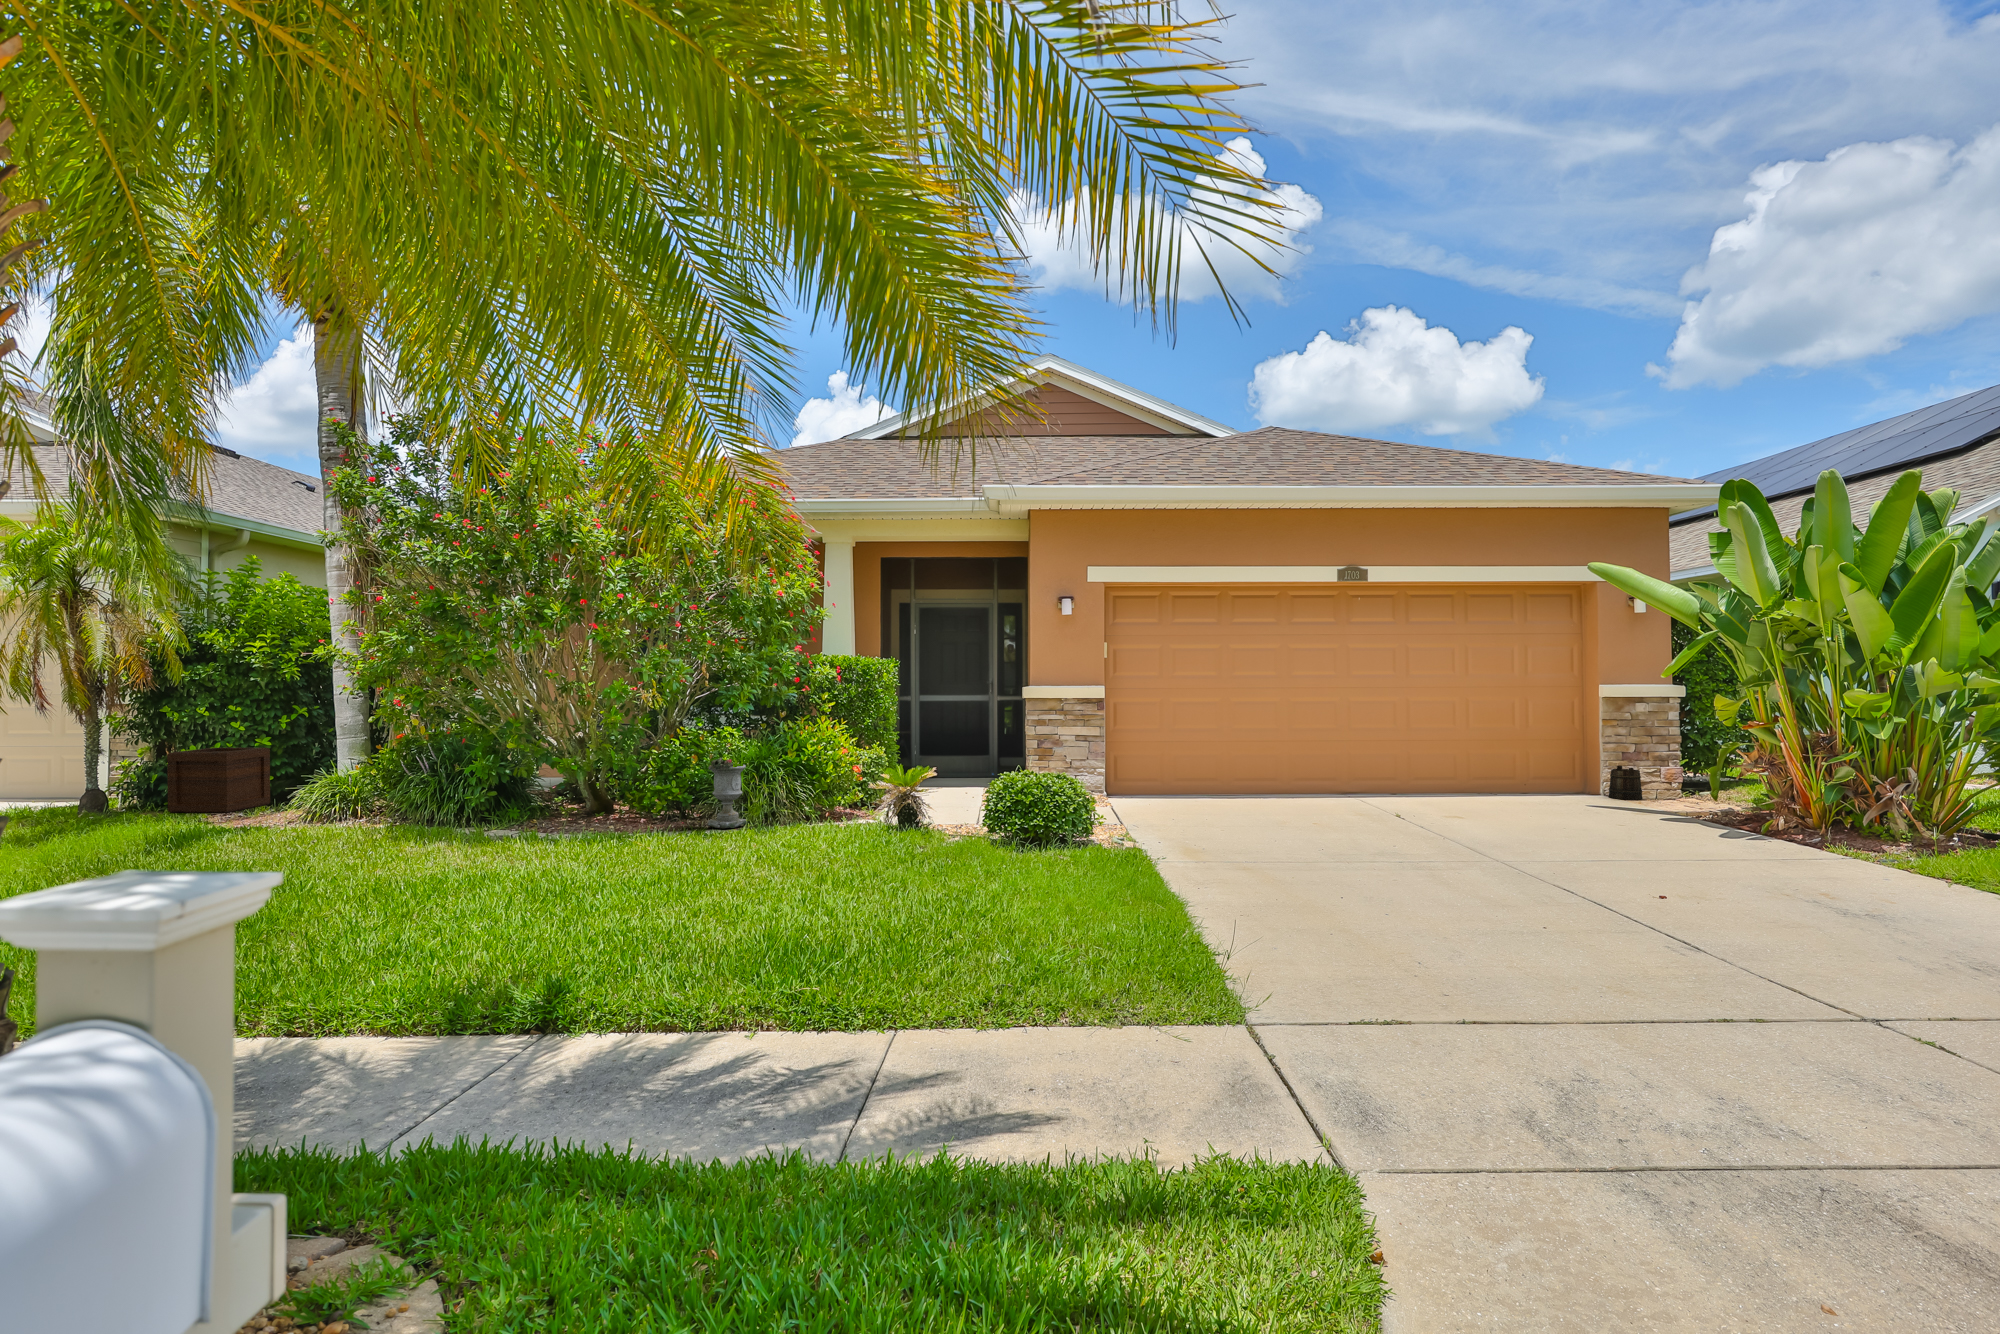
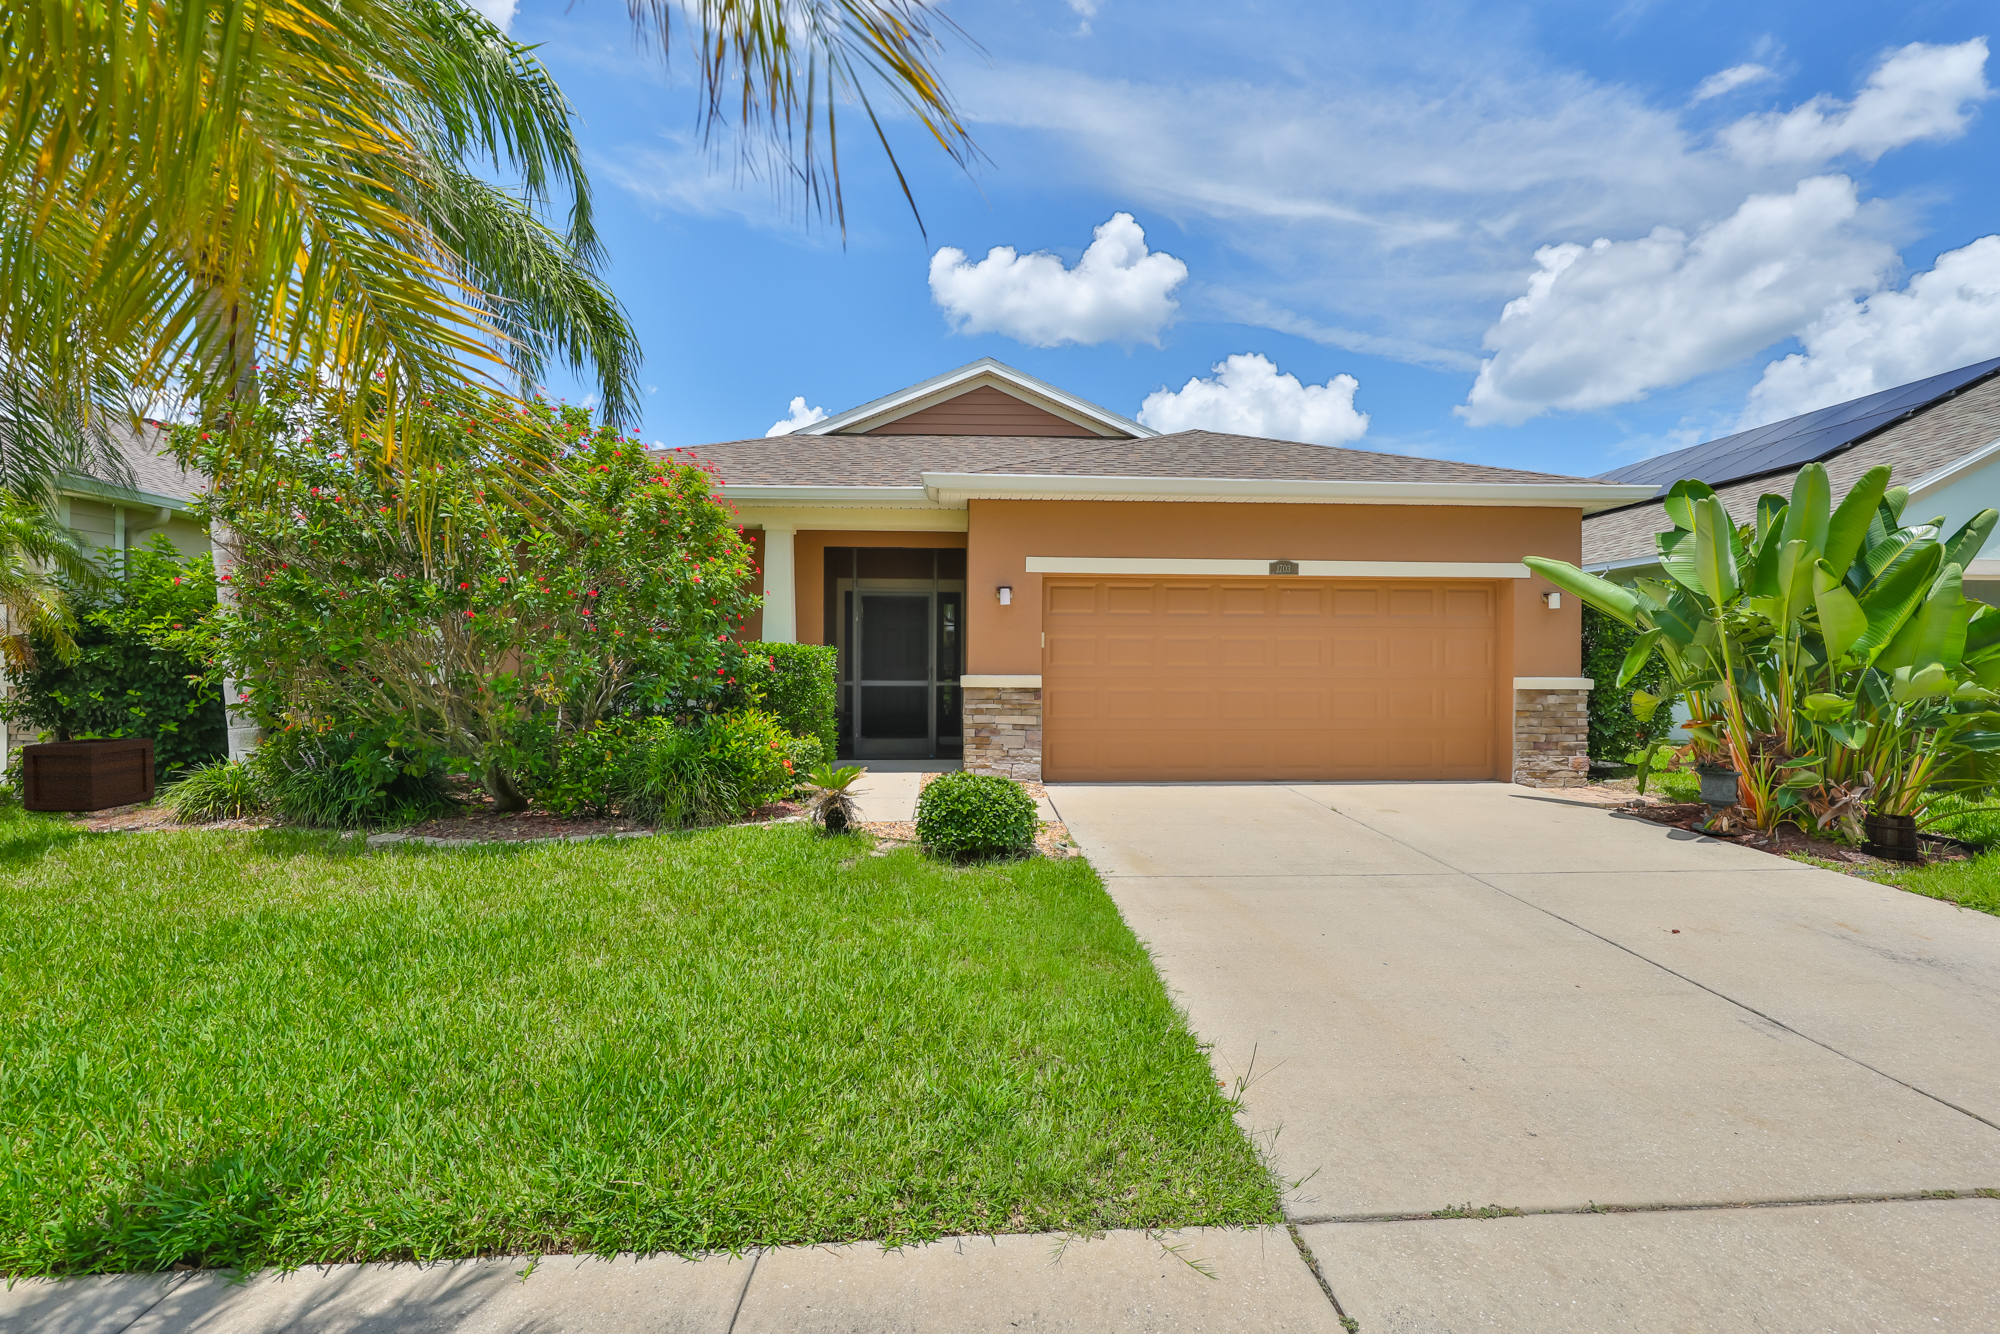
planter: present [708,758,747,828] -> present [1692,761,1744,836]
bucket: present [1609,766,1642,800] -> present [1860,809,1919,860]

